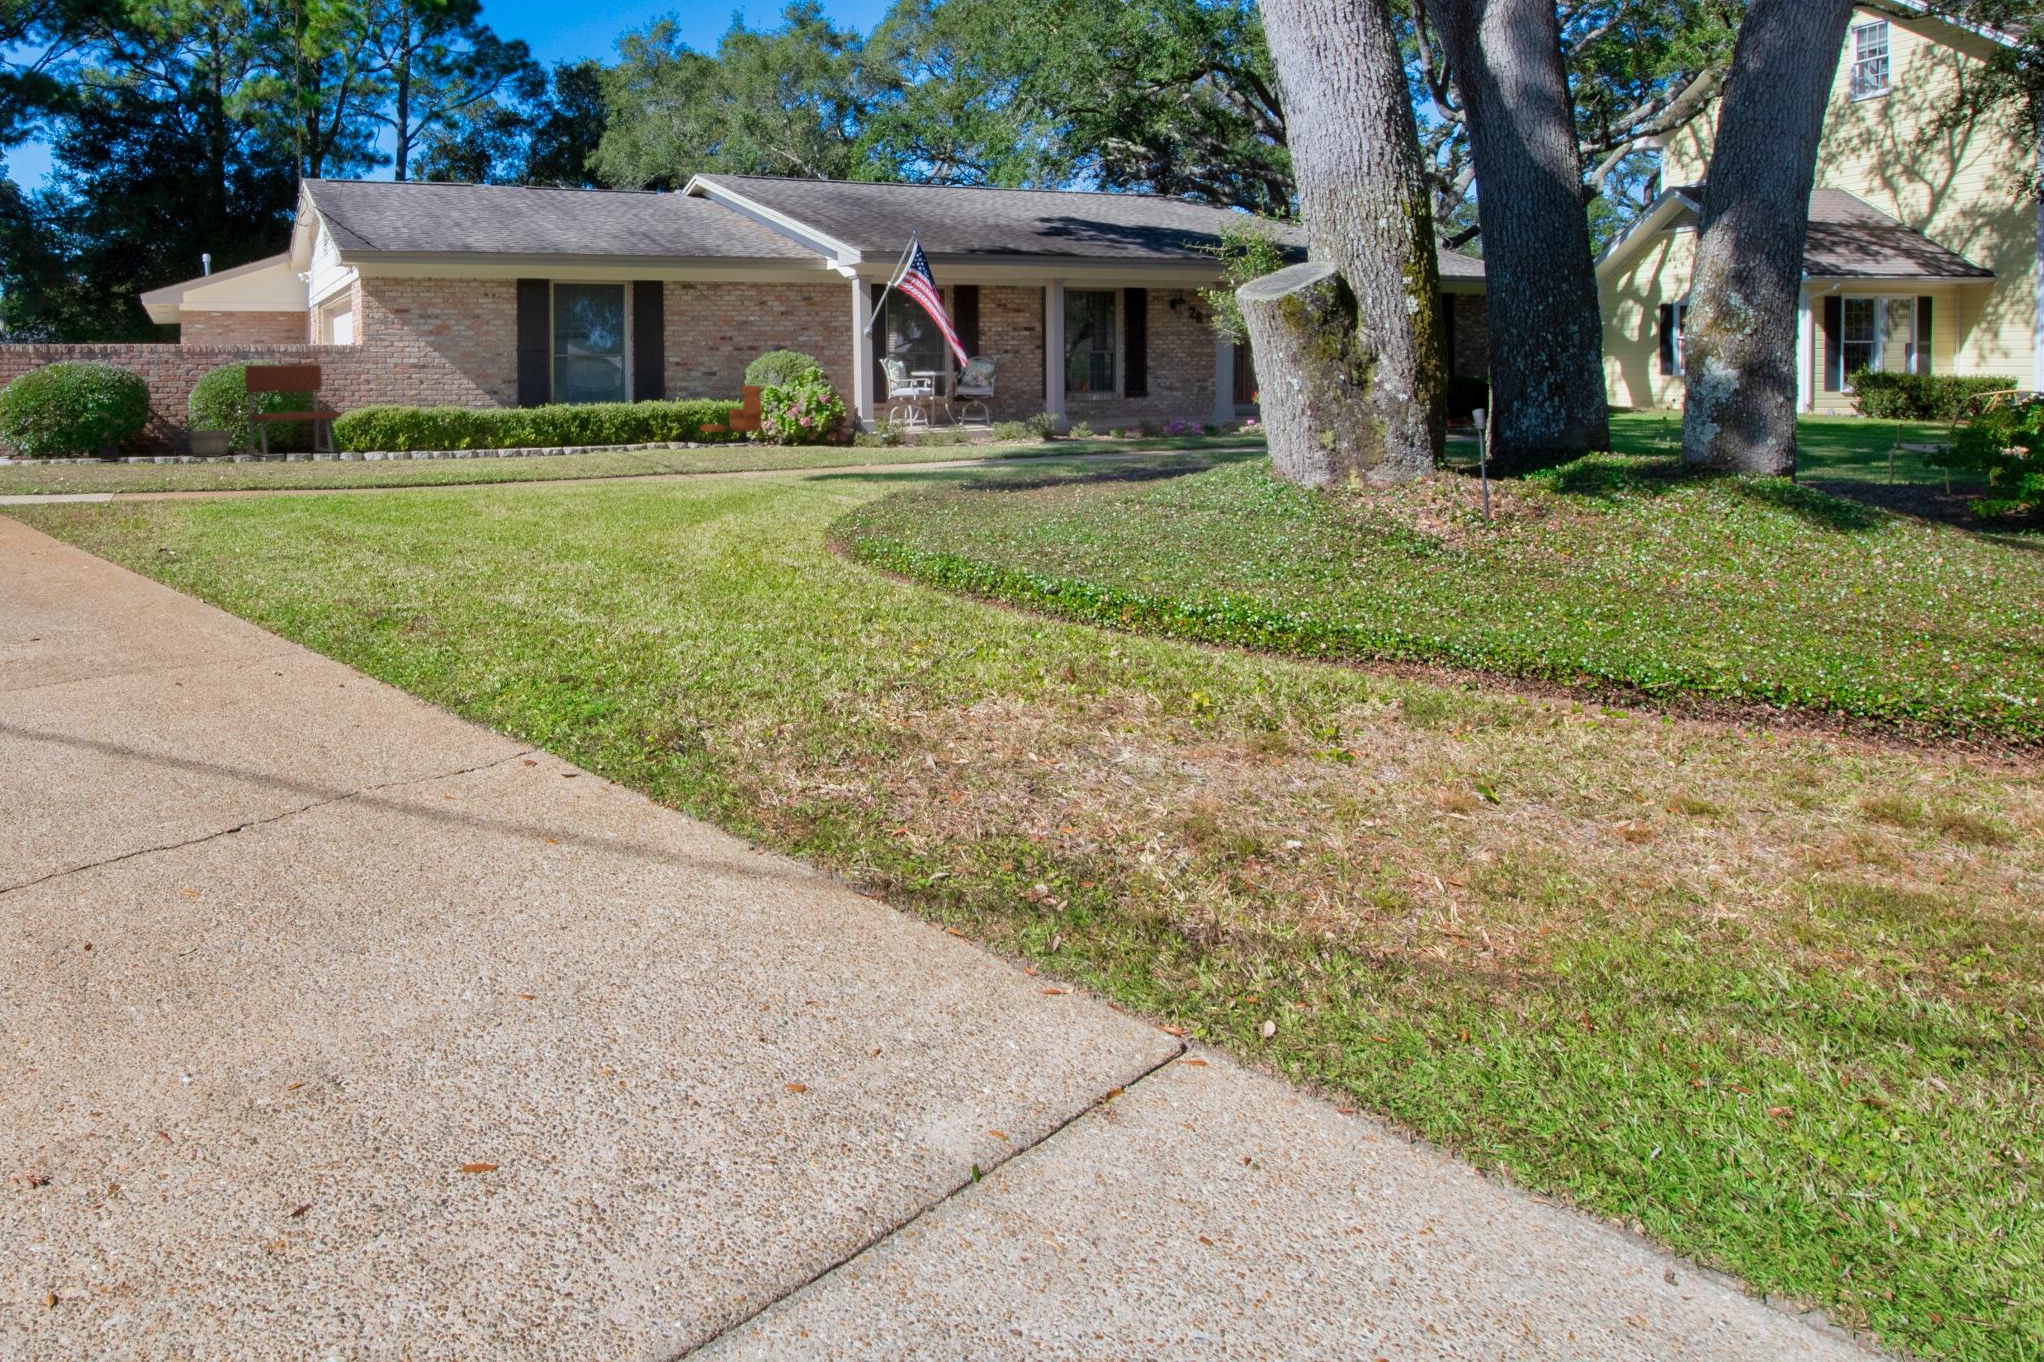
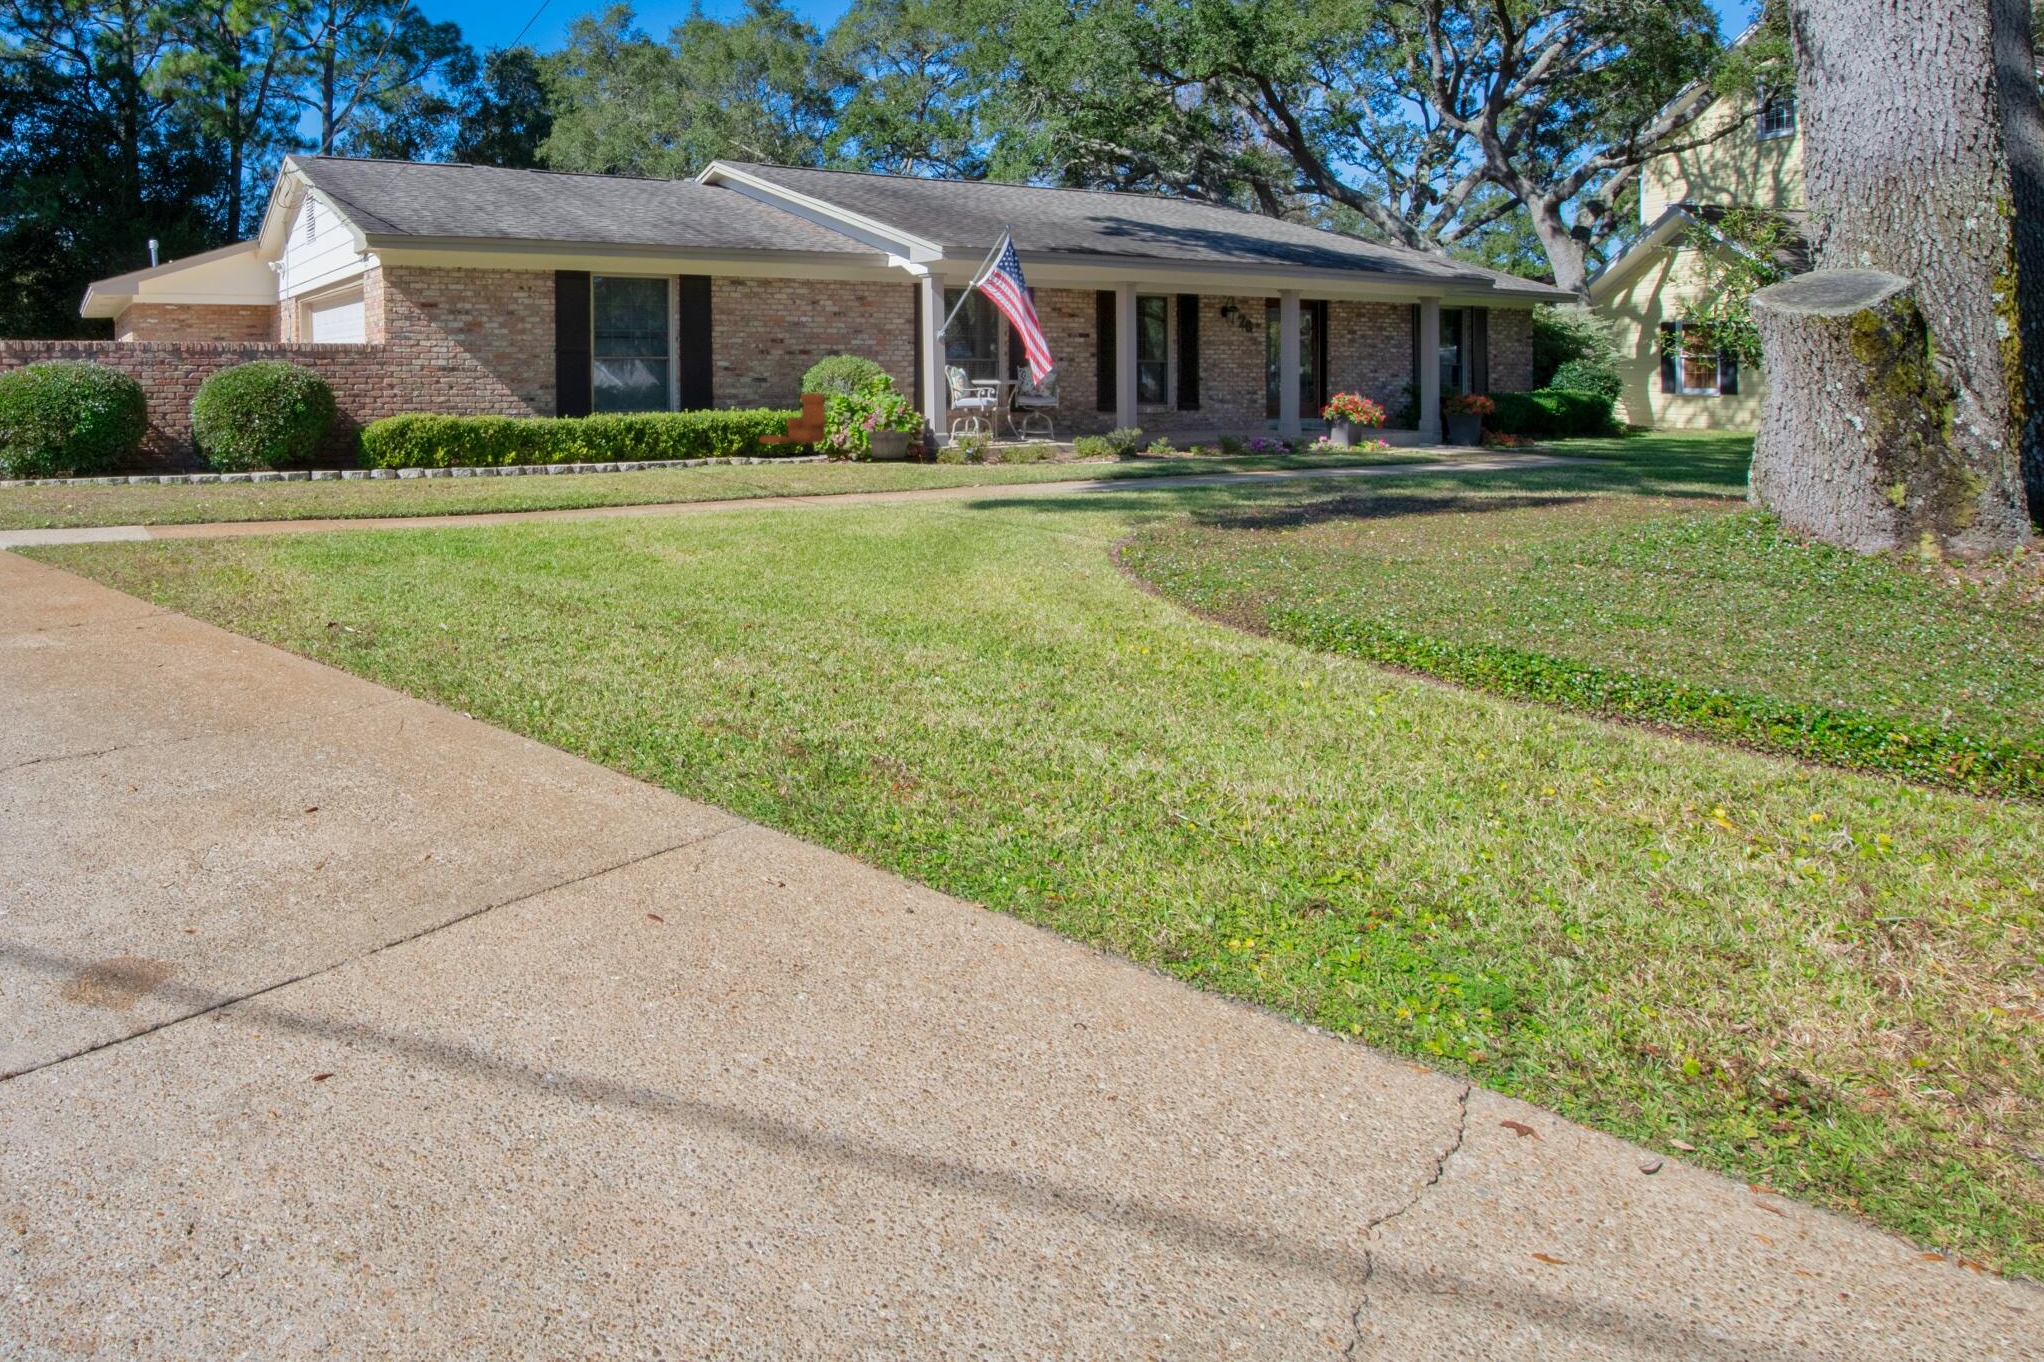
bench: present [245,364,340,457] -> none [269,370,376,475]
potted plant: present [92,410,123,462] -> none [91,423,135,483]
wooden bucket: present [189,429,230,457] -> present [868,426,909,458]

